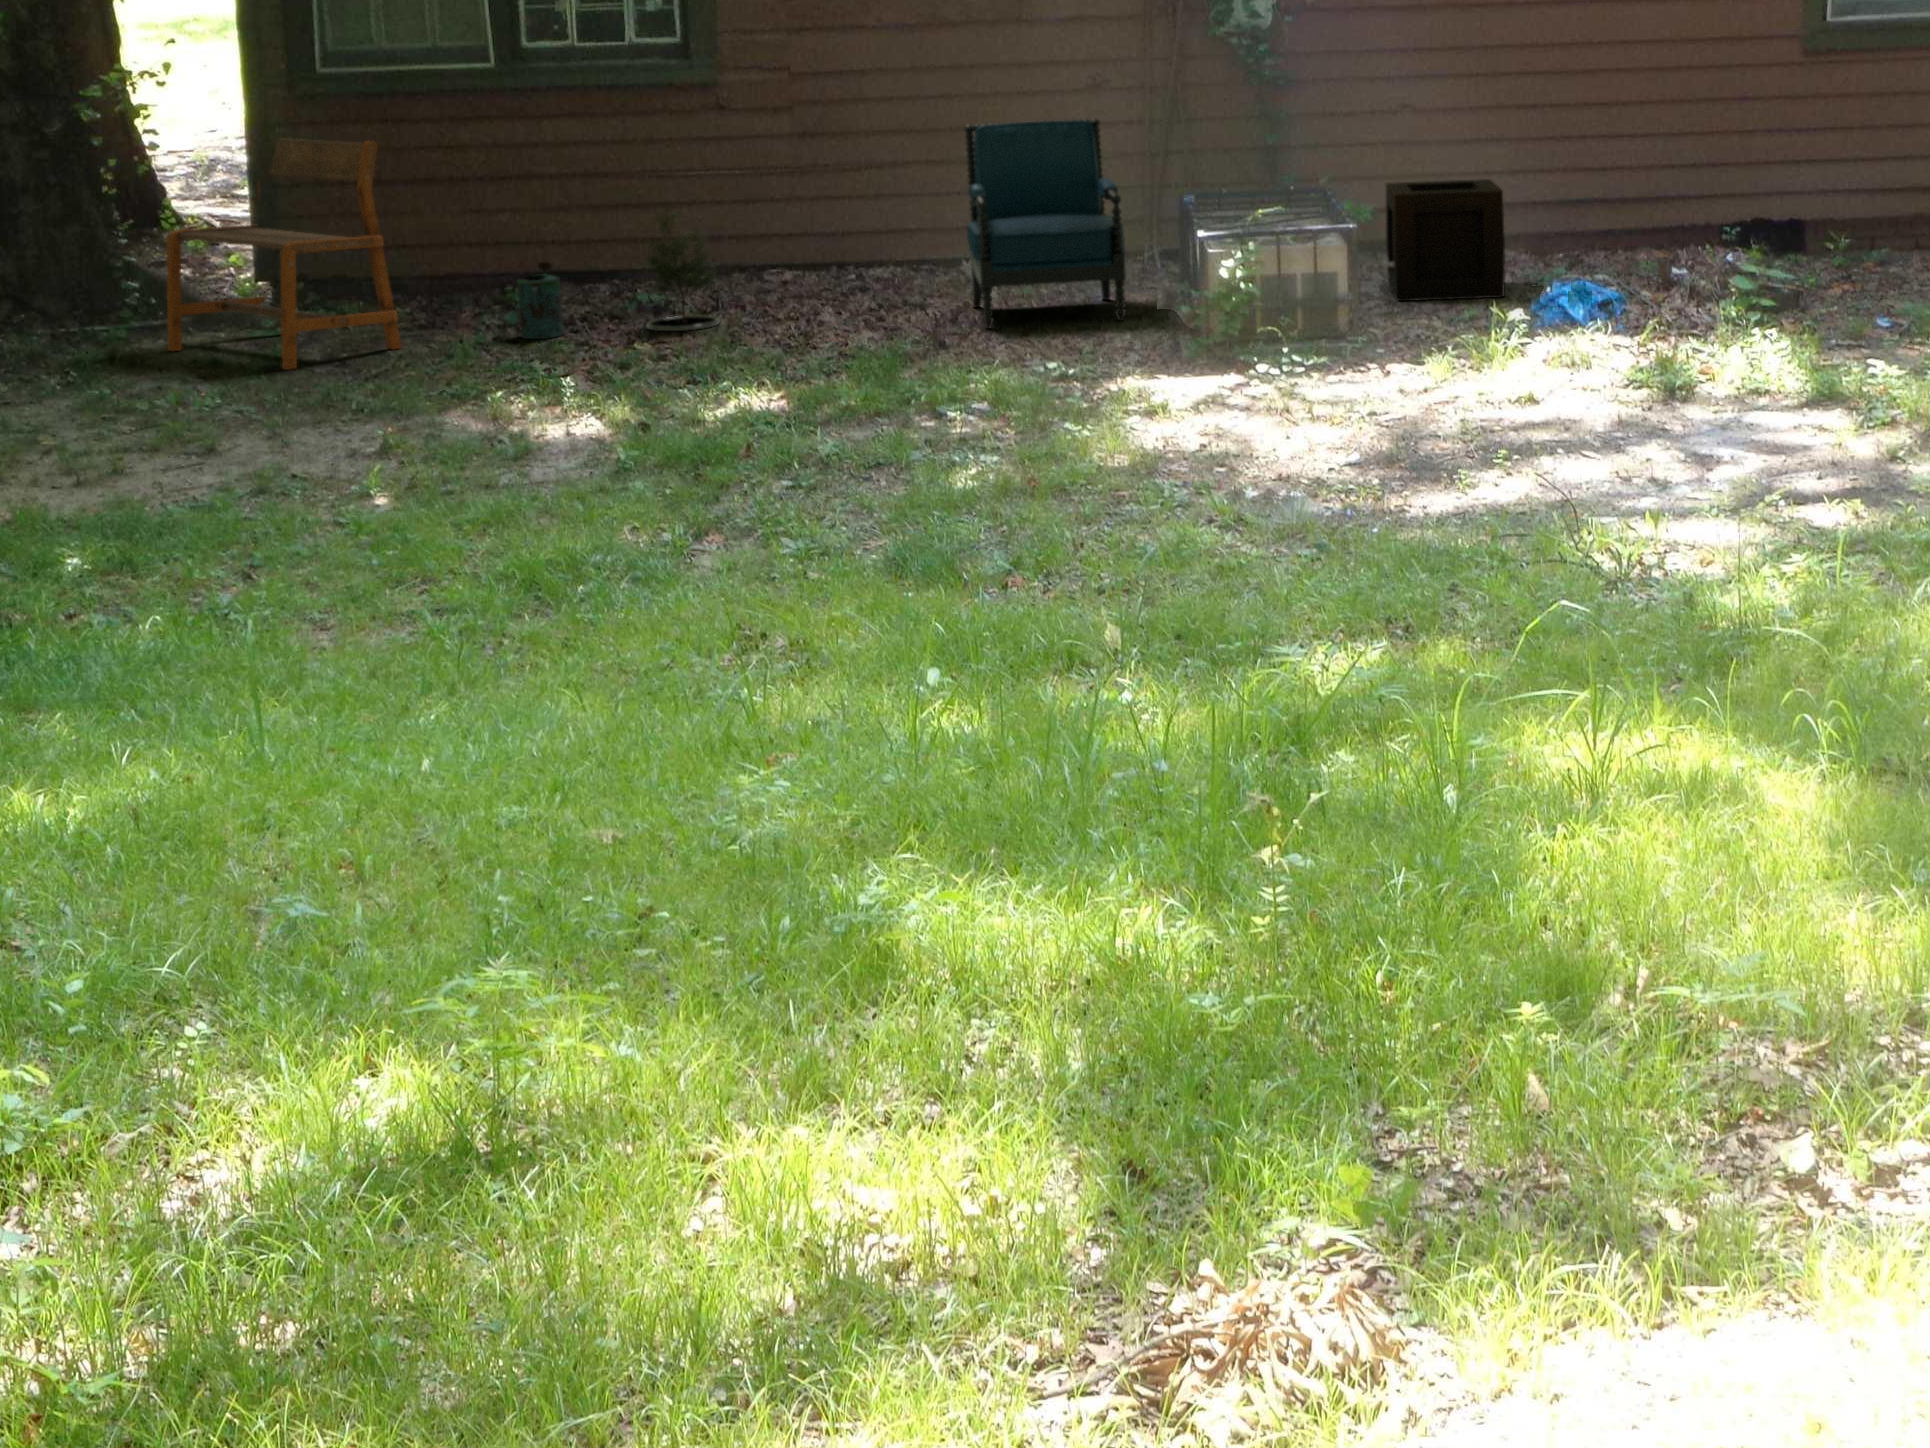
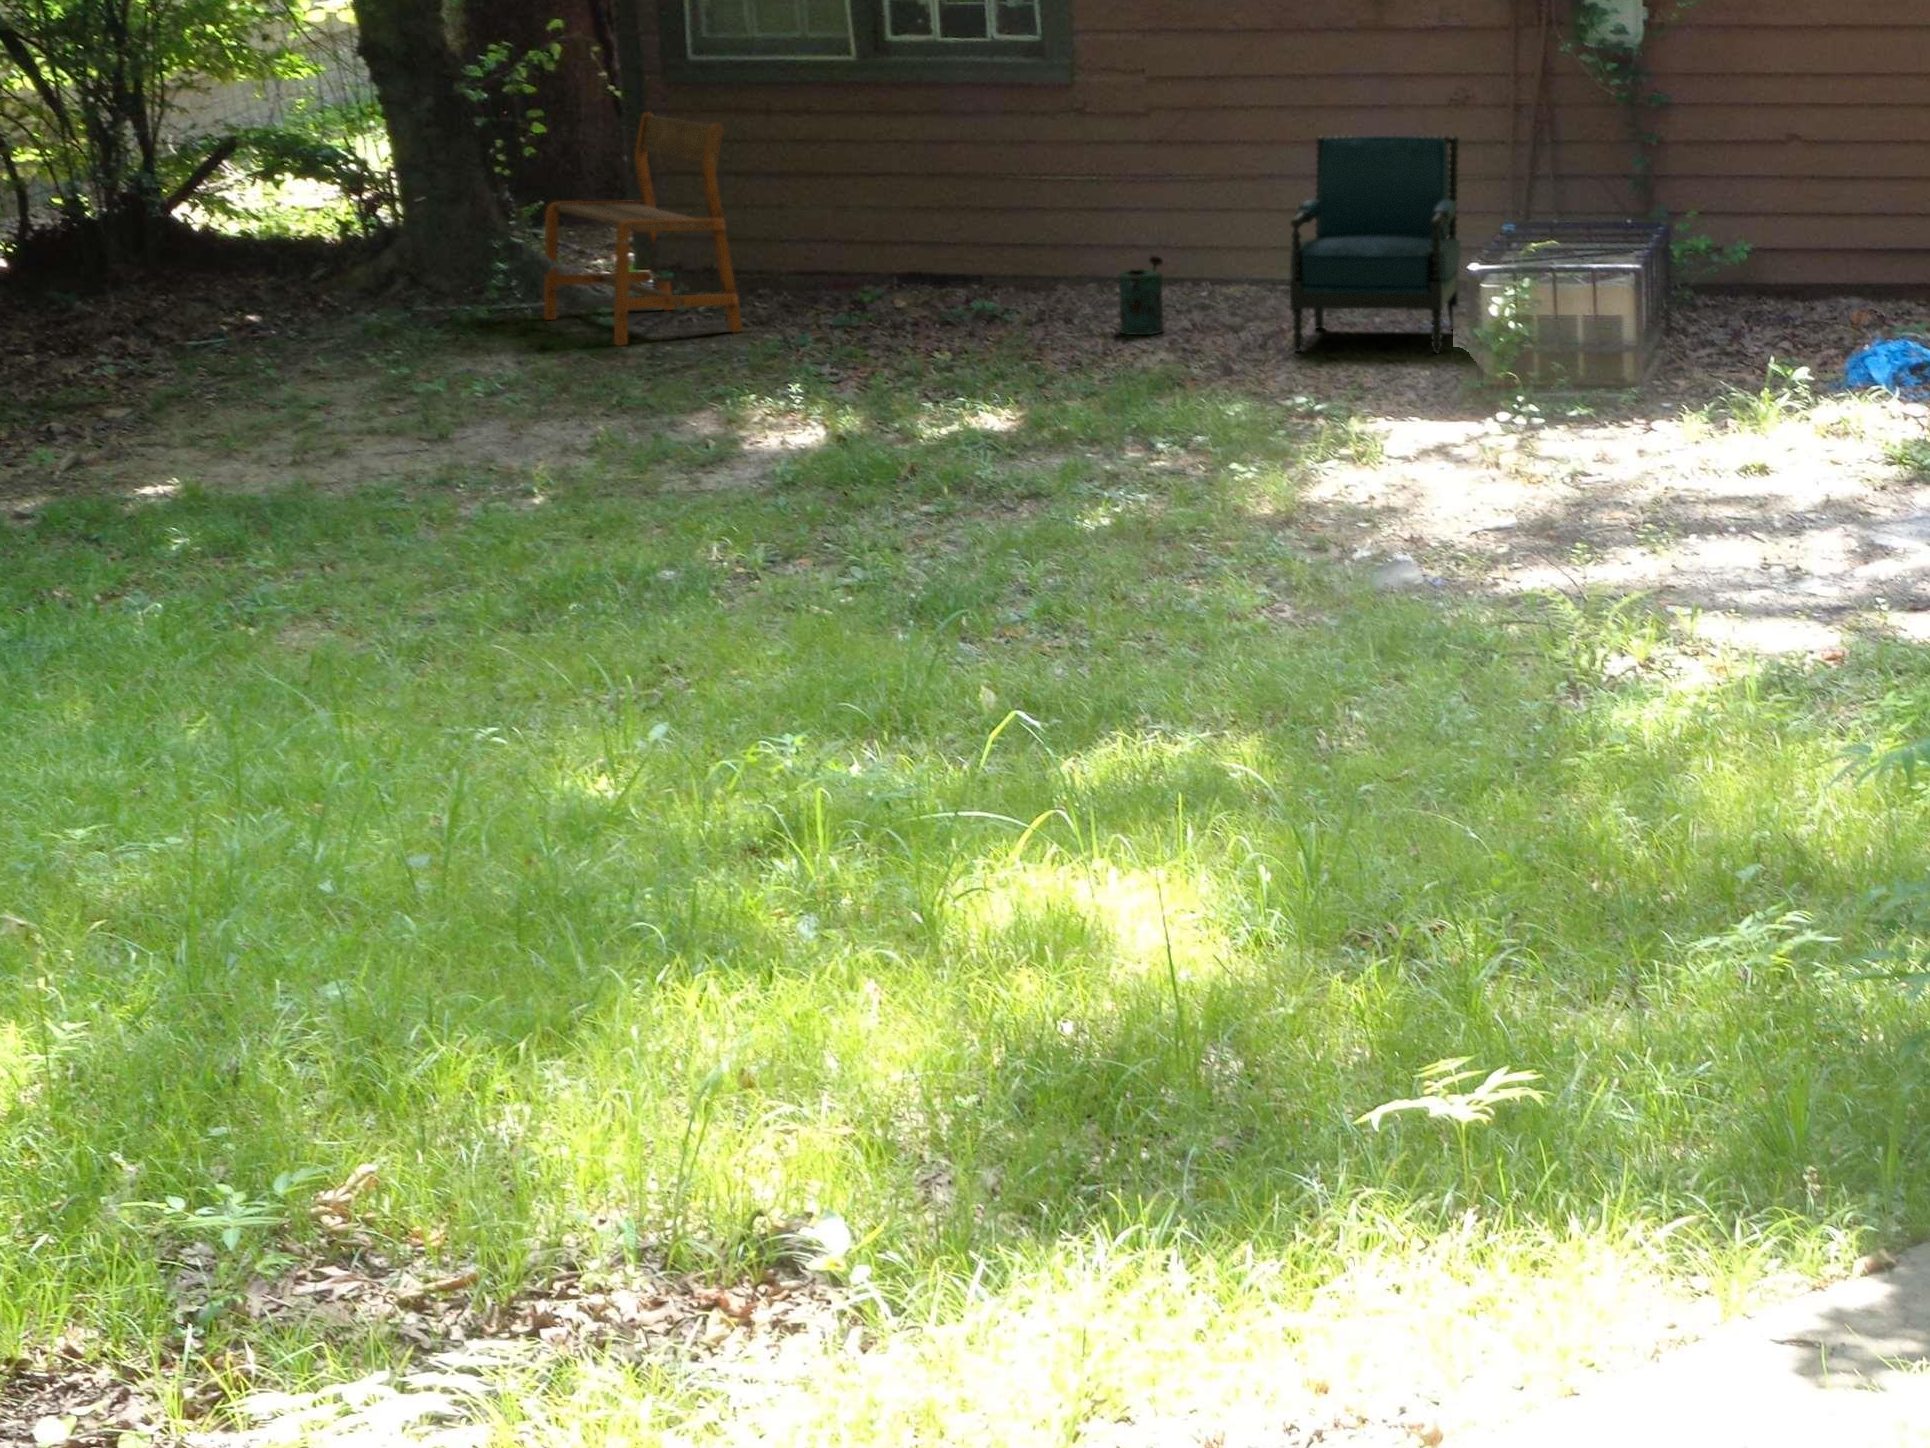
wooden crate: present [1386,179,1505,301] -> none [1743,222,1876,356]
potted tree: present [646,202,719,331] -> none [977,195,1062,333]
watering can: present [517,262,564,339] -> present [1119,256,1164,335]

